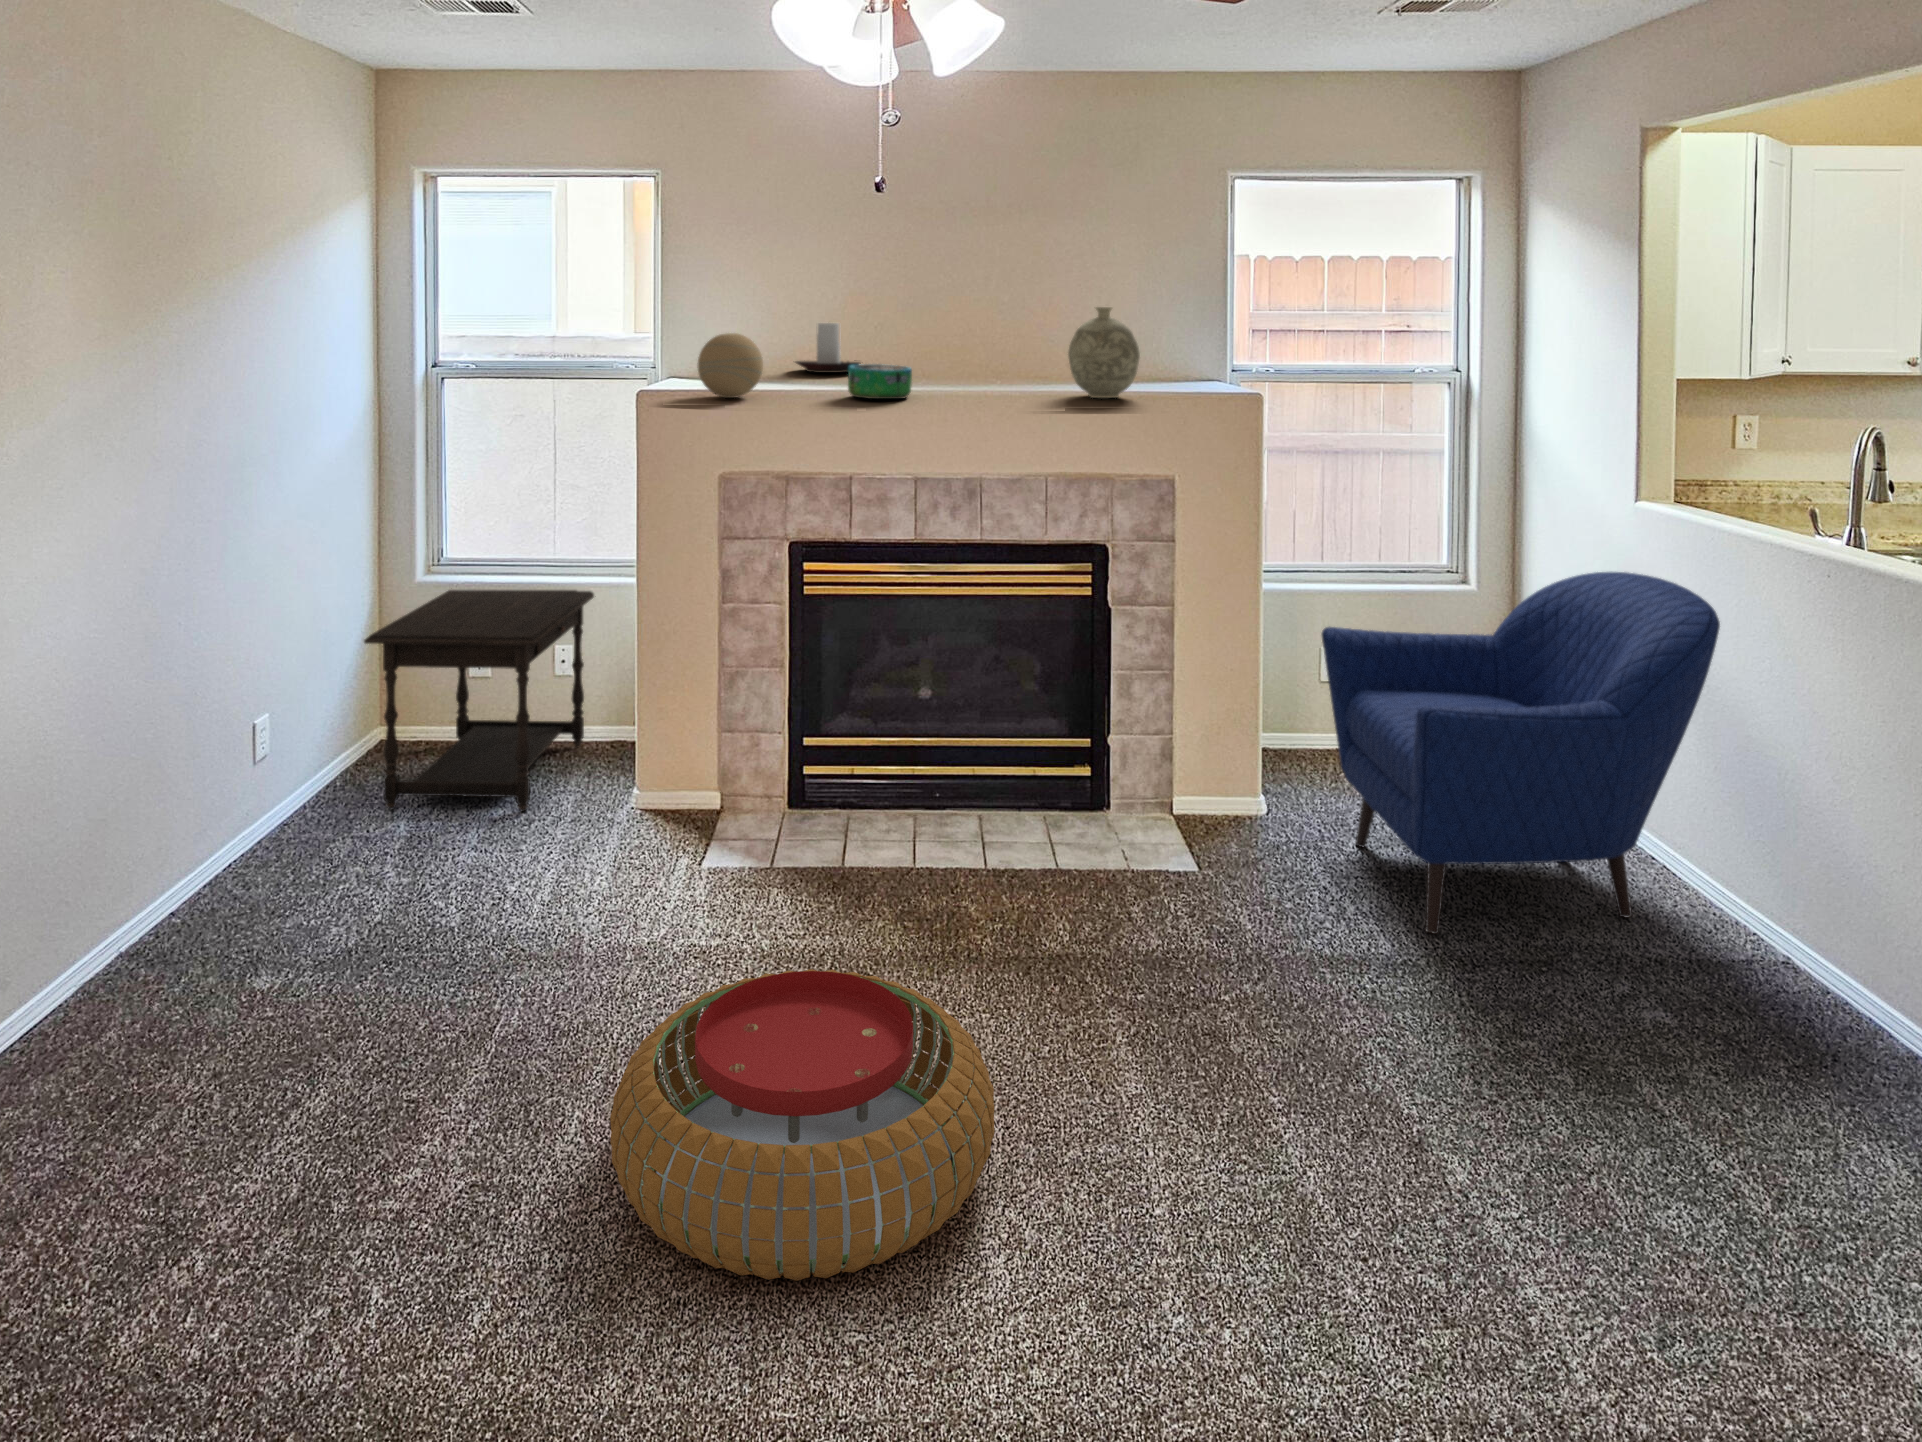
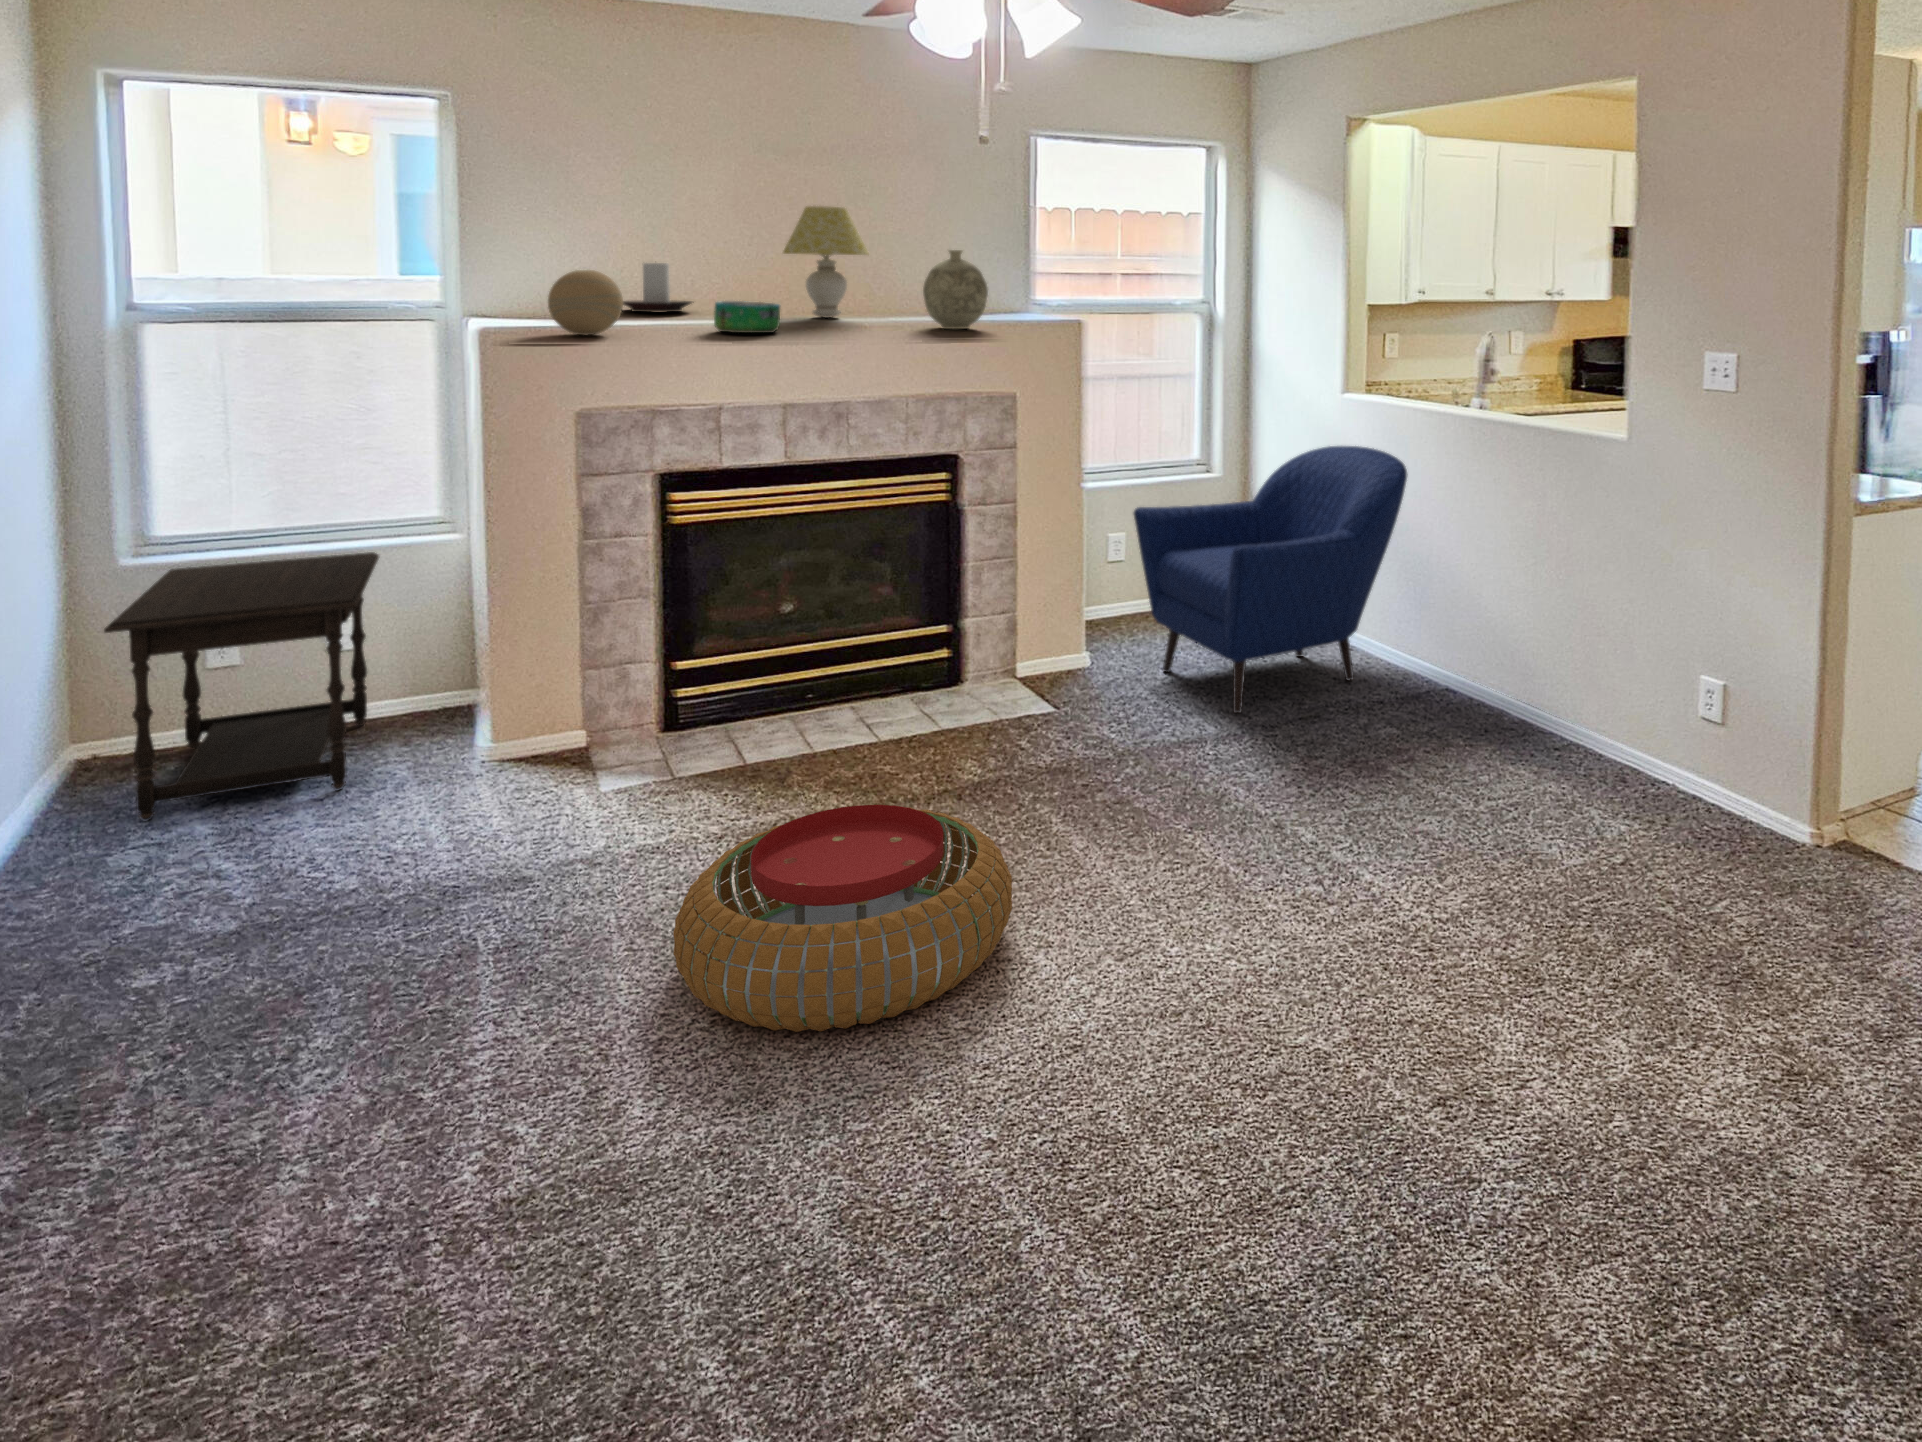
table lamp: none [938,262,1026,381] -> present [783,206,869,318]

